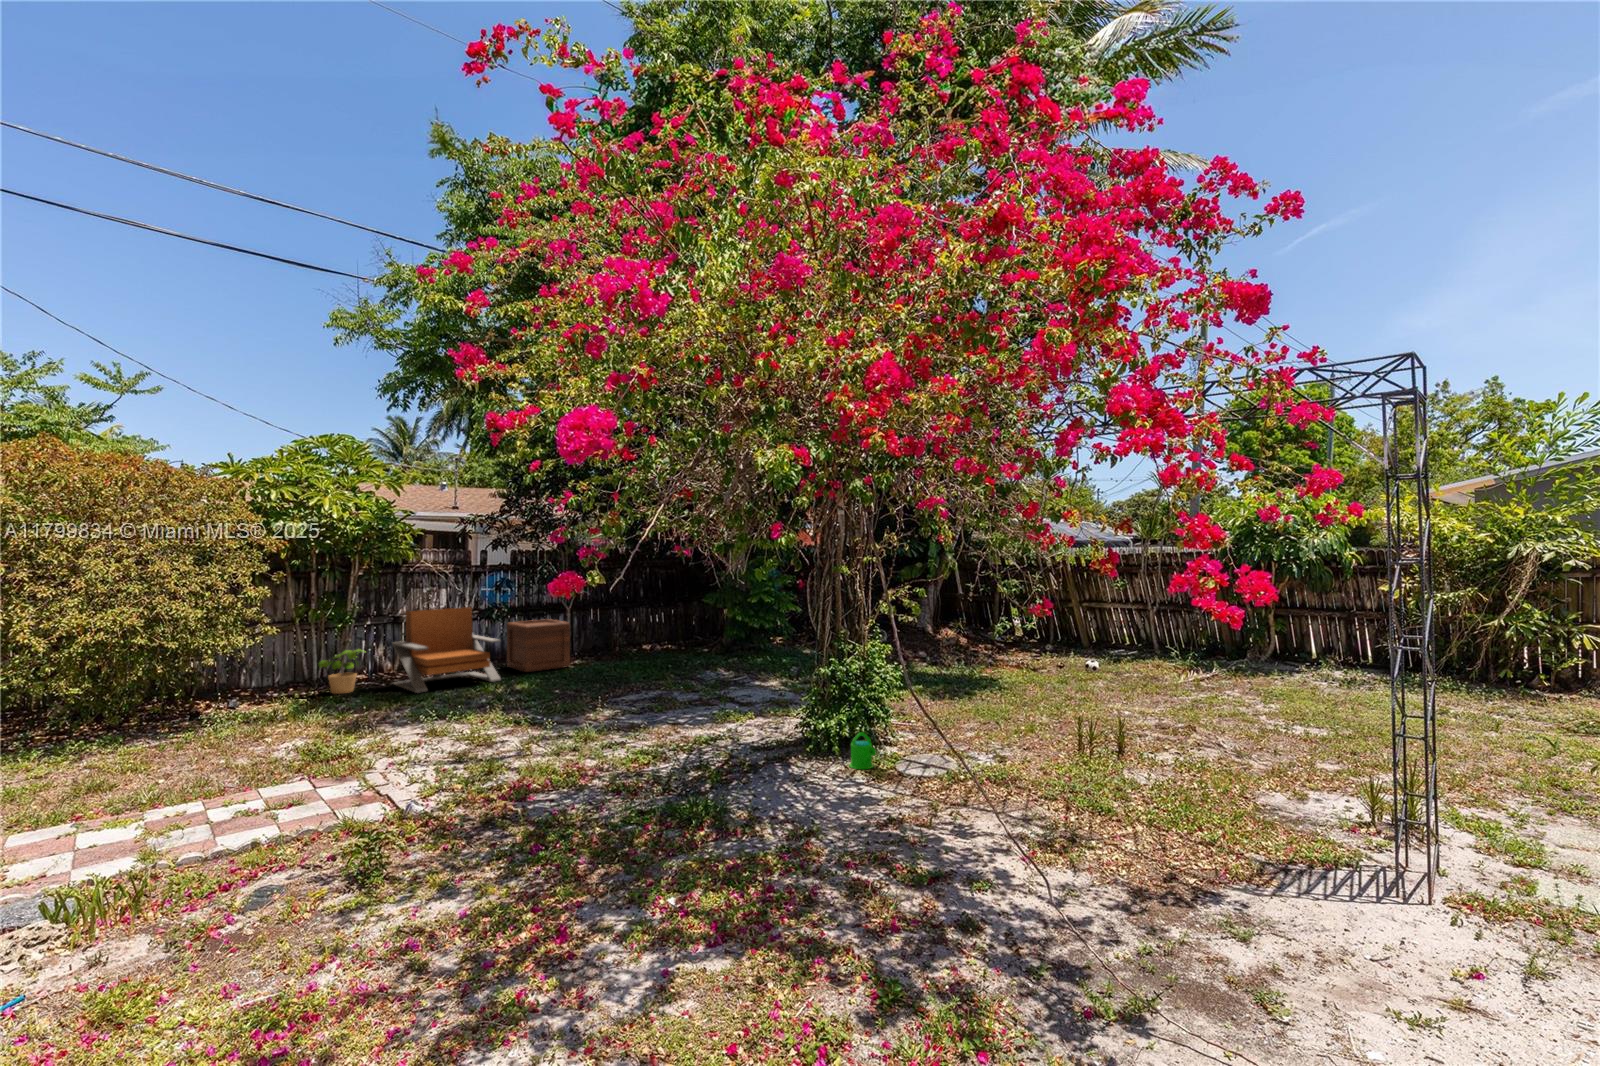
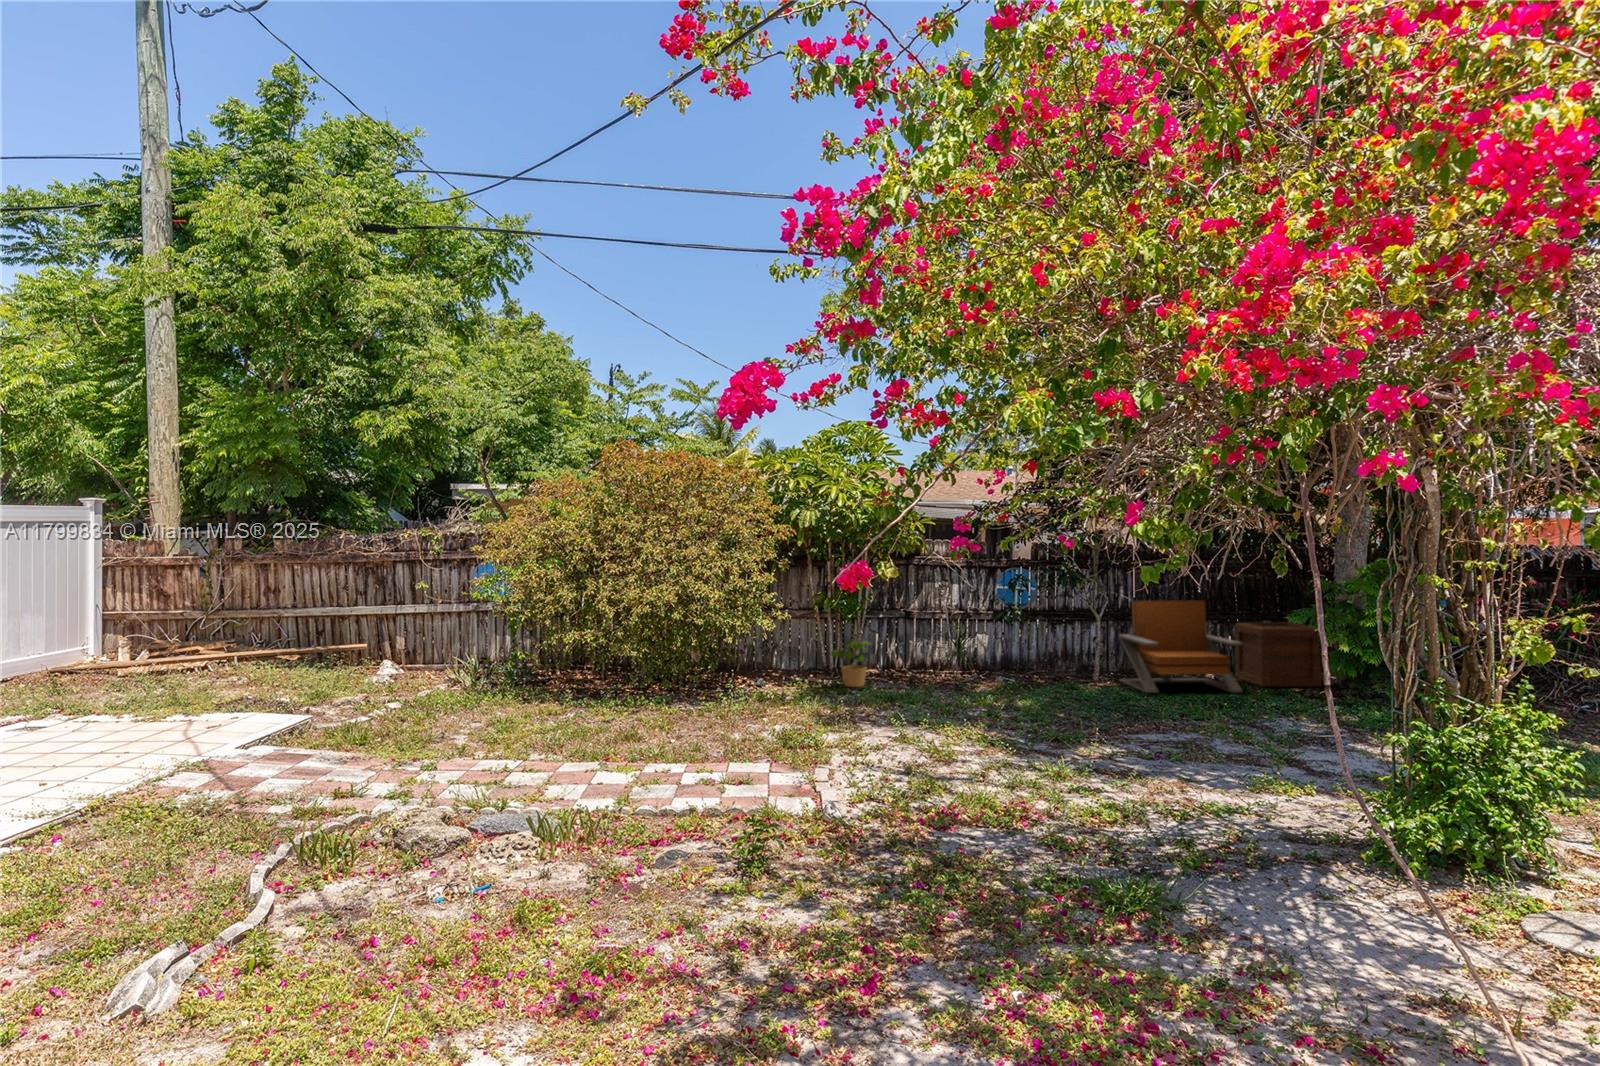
lounge chair: present [392,607,501,693] -> present [1118,600,1242,693]
wooden crate: present [507,619,570,672] -> present [1235,623,1322,687]
watering can: present [849,732,876,769] -> none [1440,848,1494,914]

